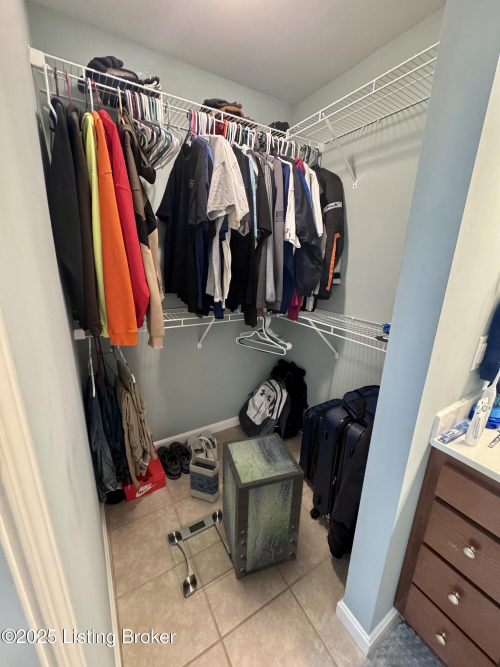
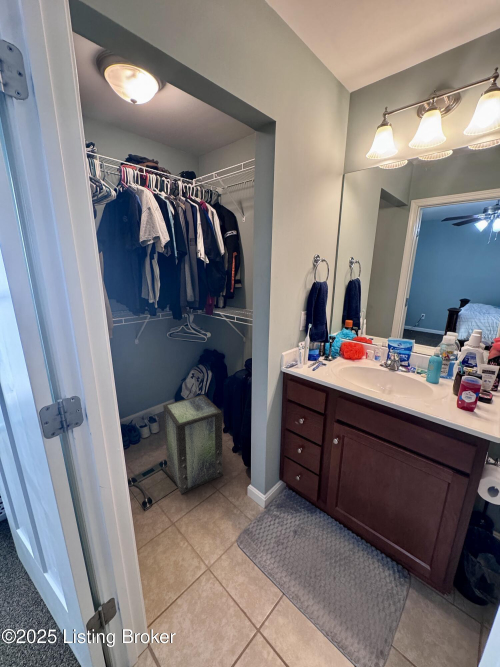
bag: present [190,437,219,503] -> none [137,408,163,458]

